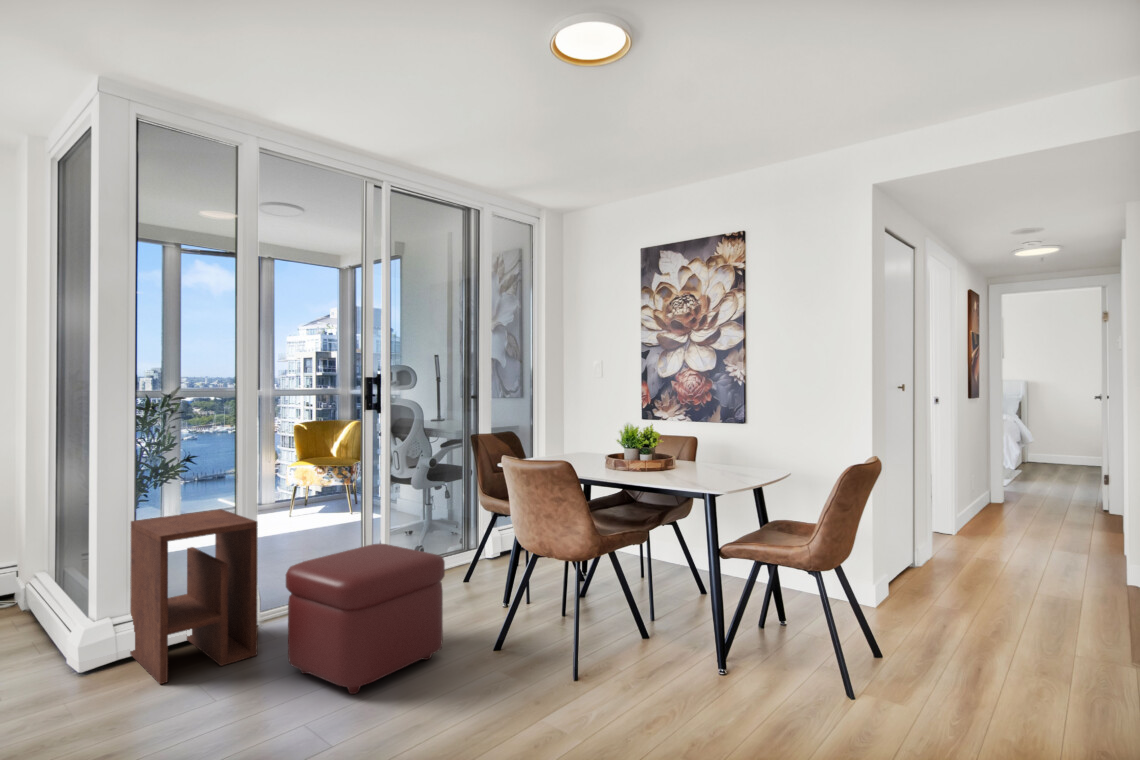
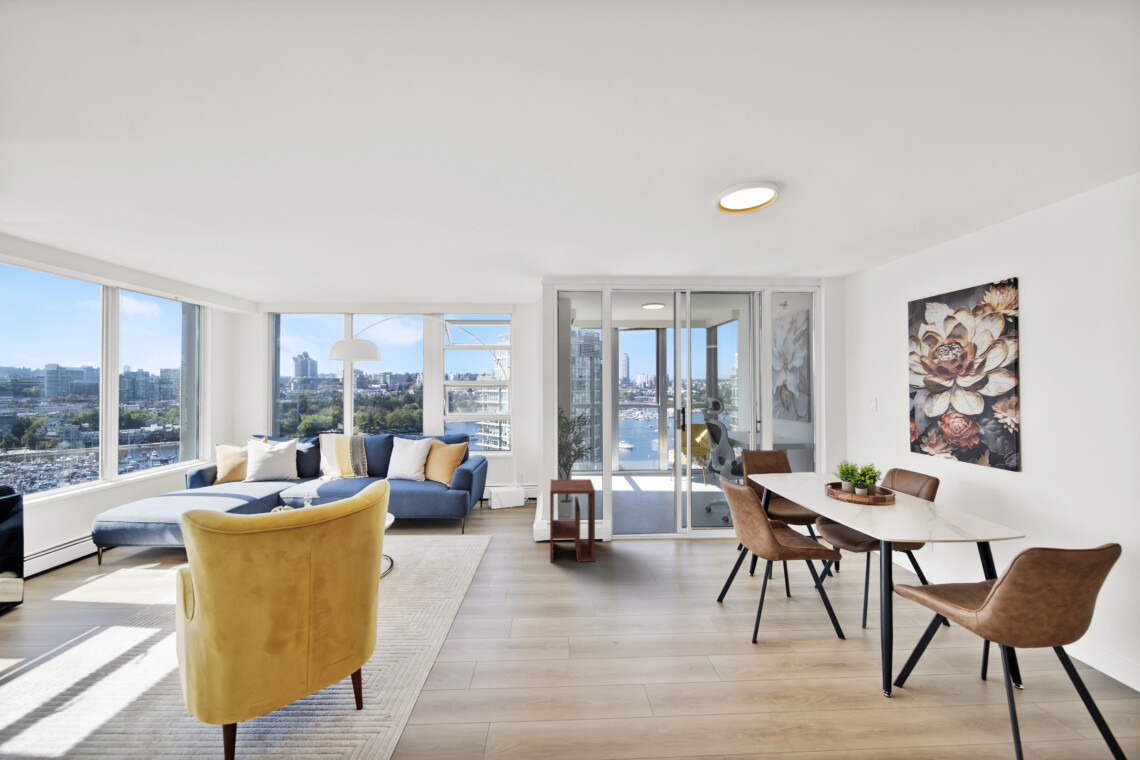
ottoman: present [286,544,445,694] -> none [598,515,683,600]

